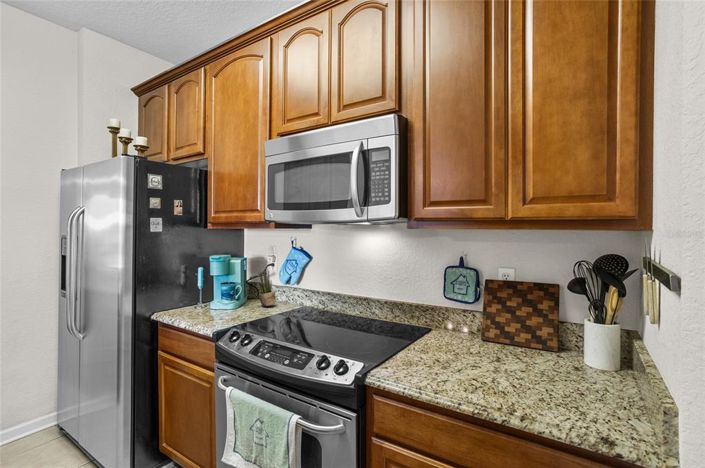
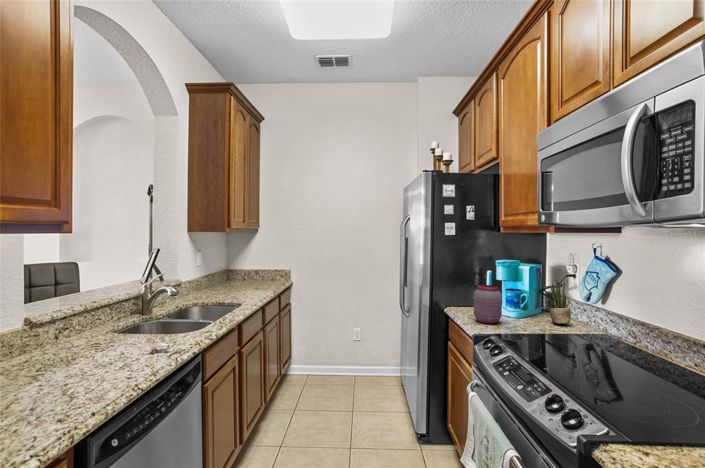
jar: none [198,281,226,319] -> present [474,285,502,323]

